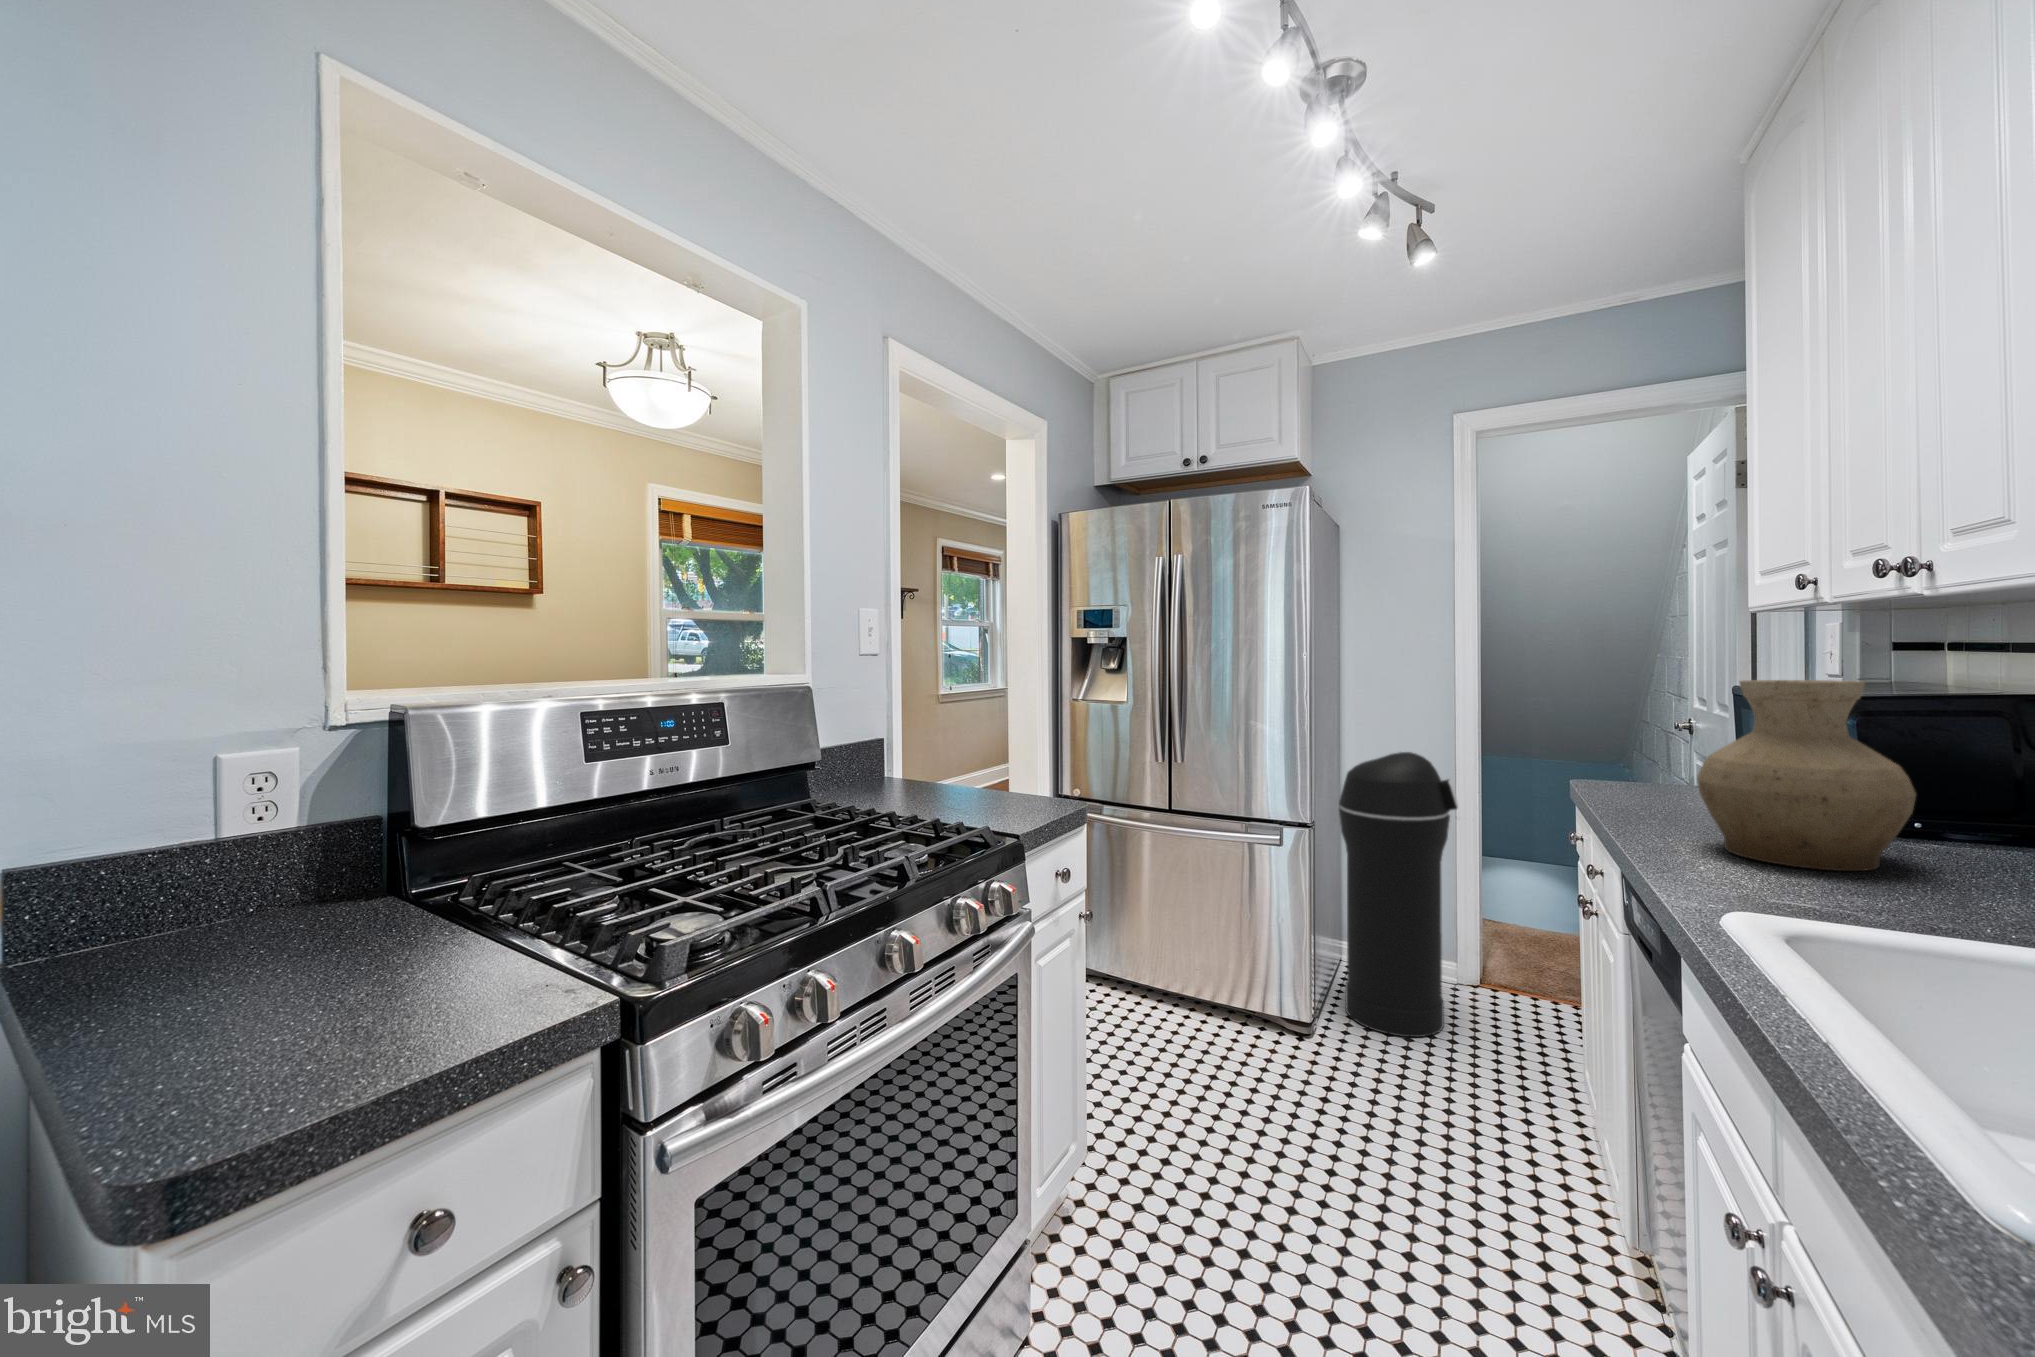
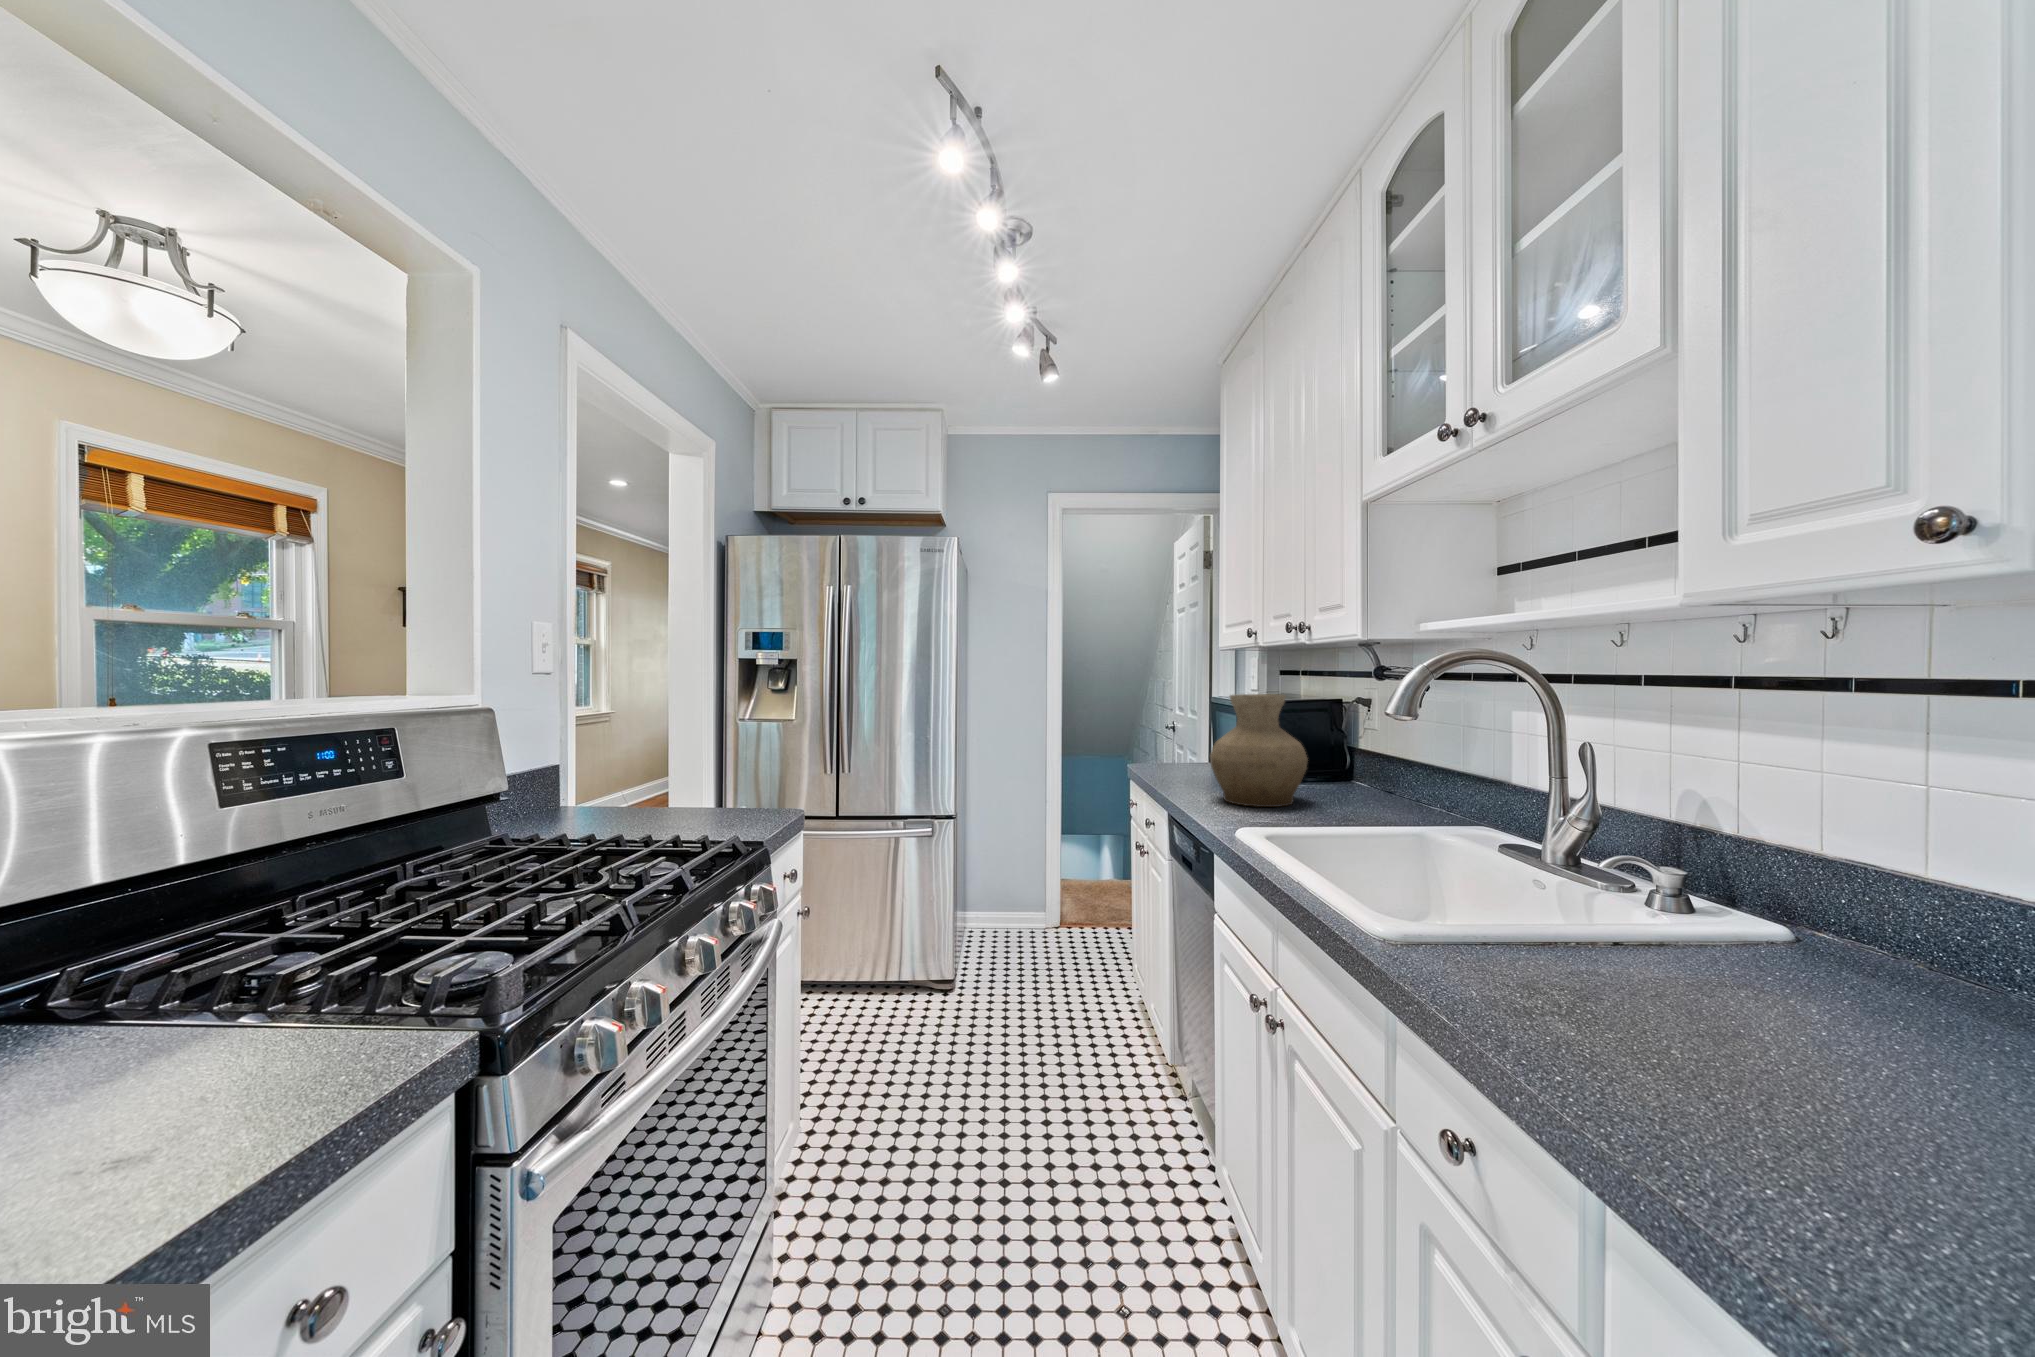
trash can: present [1339,752,1459,1037] -> none [968,752,1052,974]

